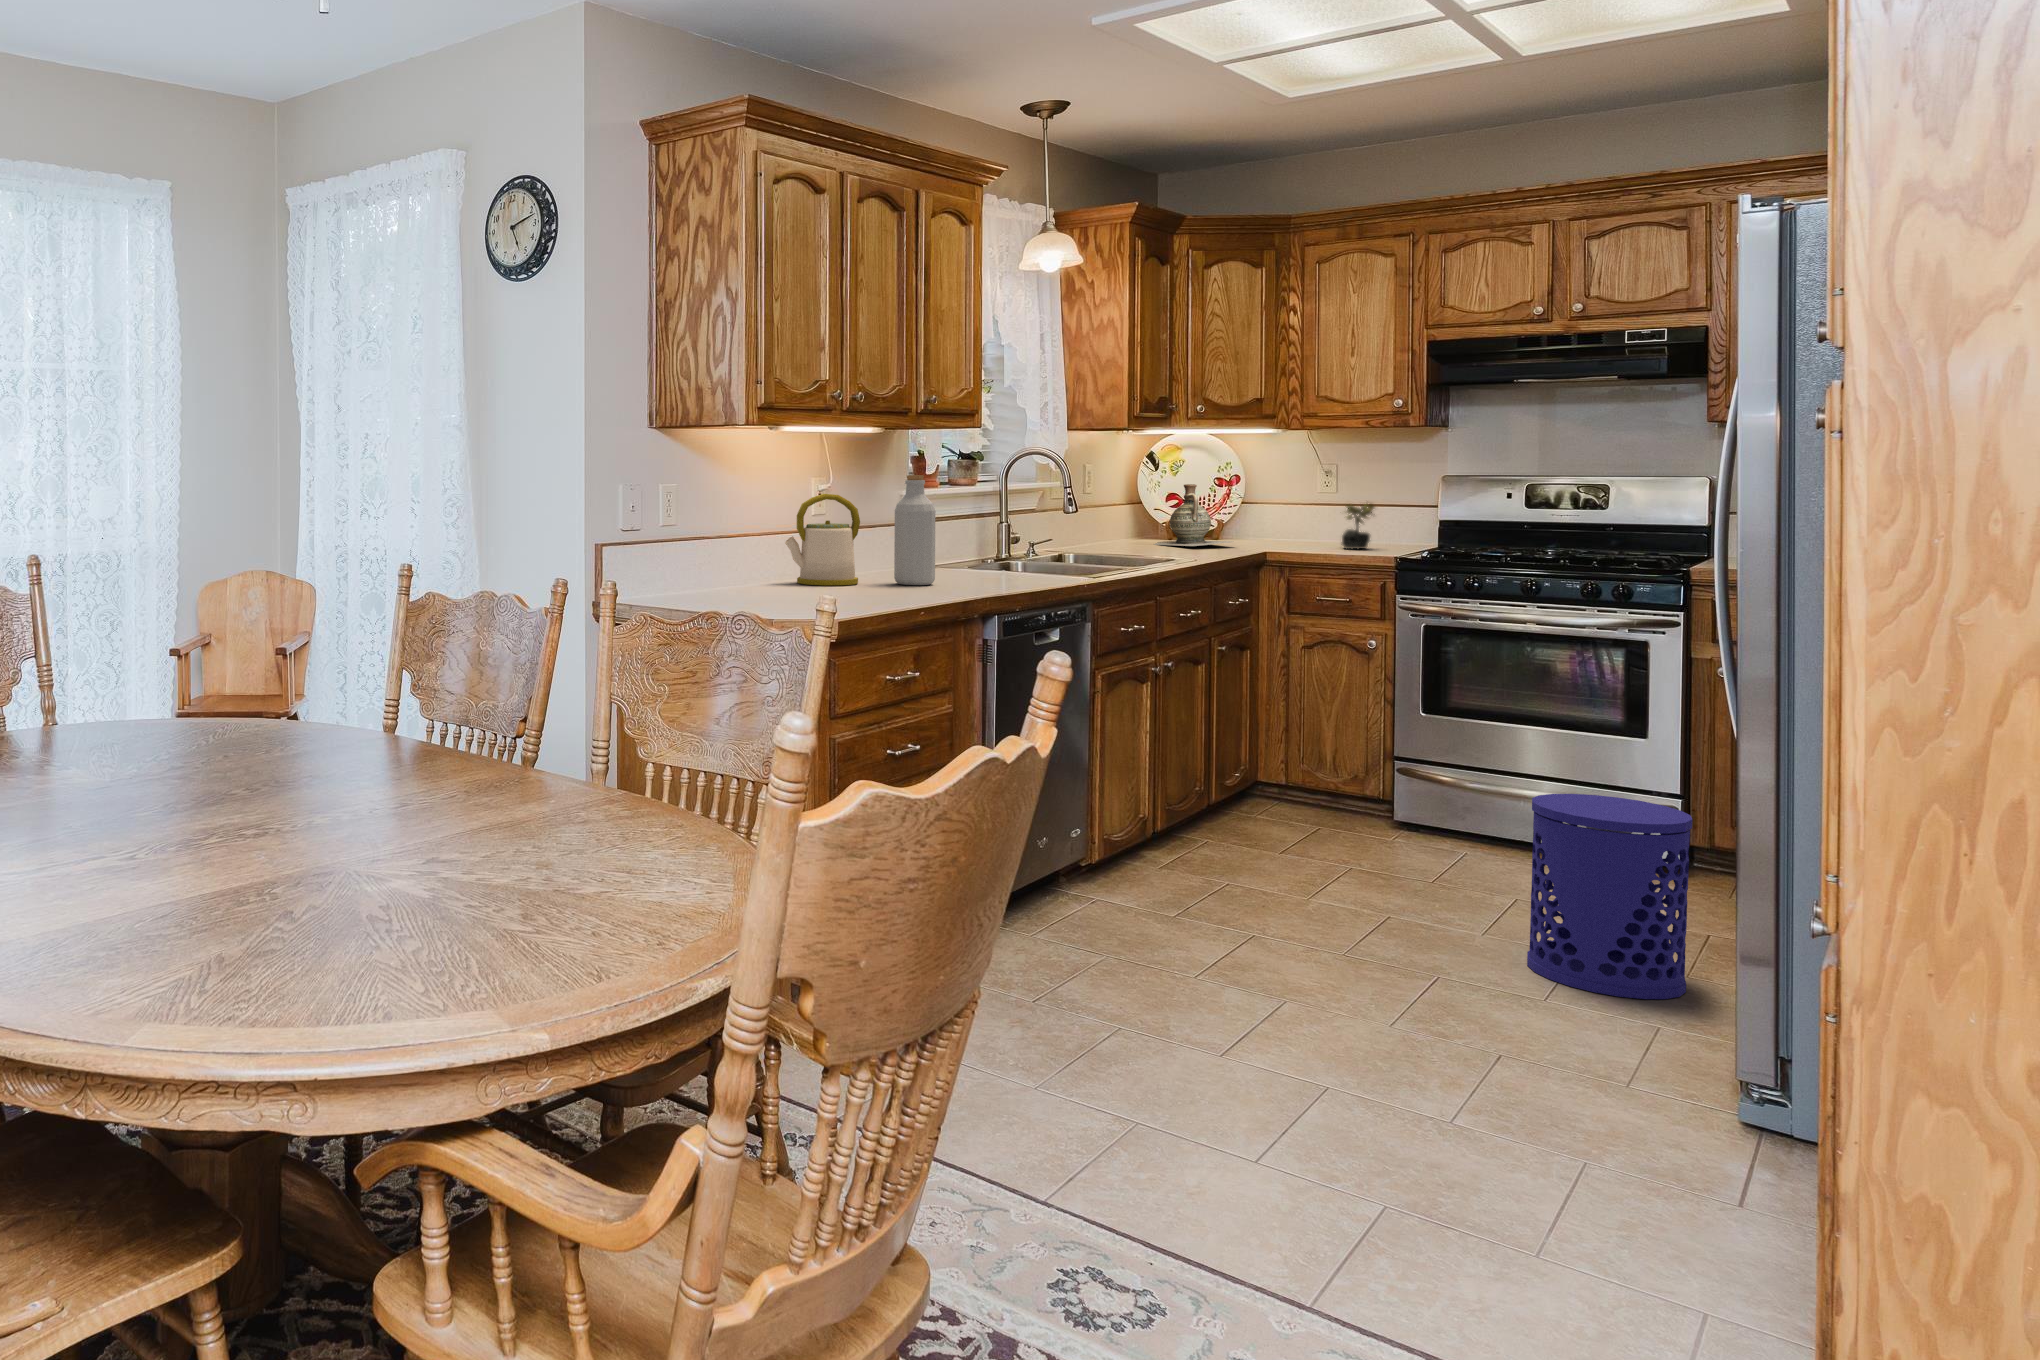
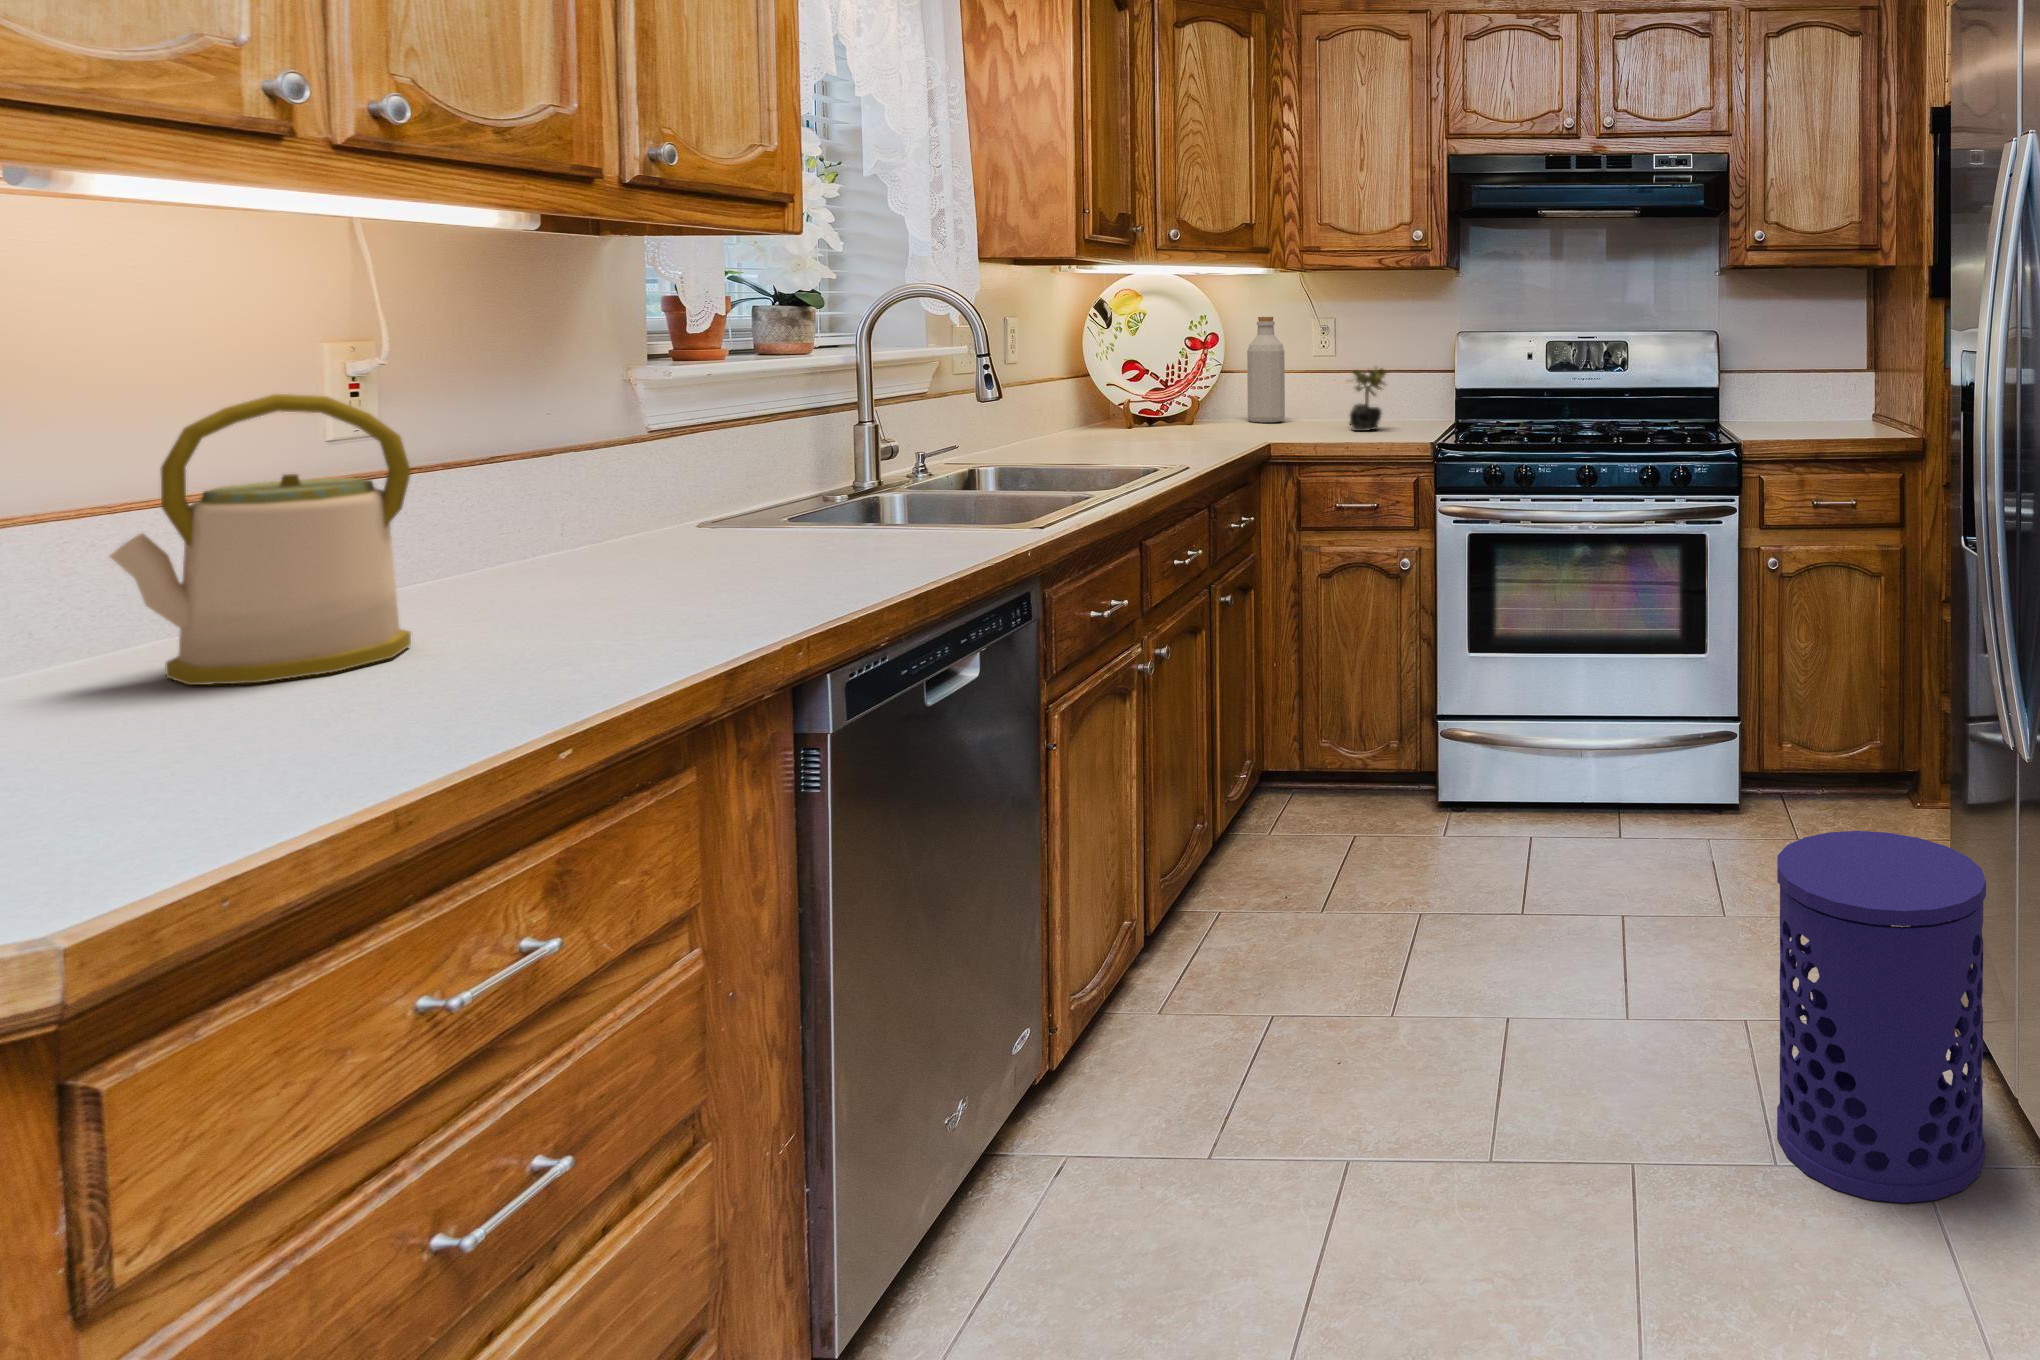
bottle: present [894,475,936,585] -> present [1247,317,1285,422]
ceramic jug: present [1154,484,1232,546] -> none [1090,345,1230,440]

